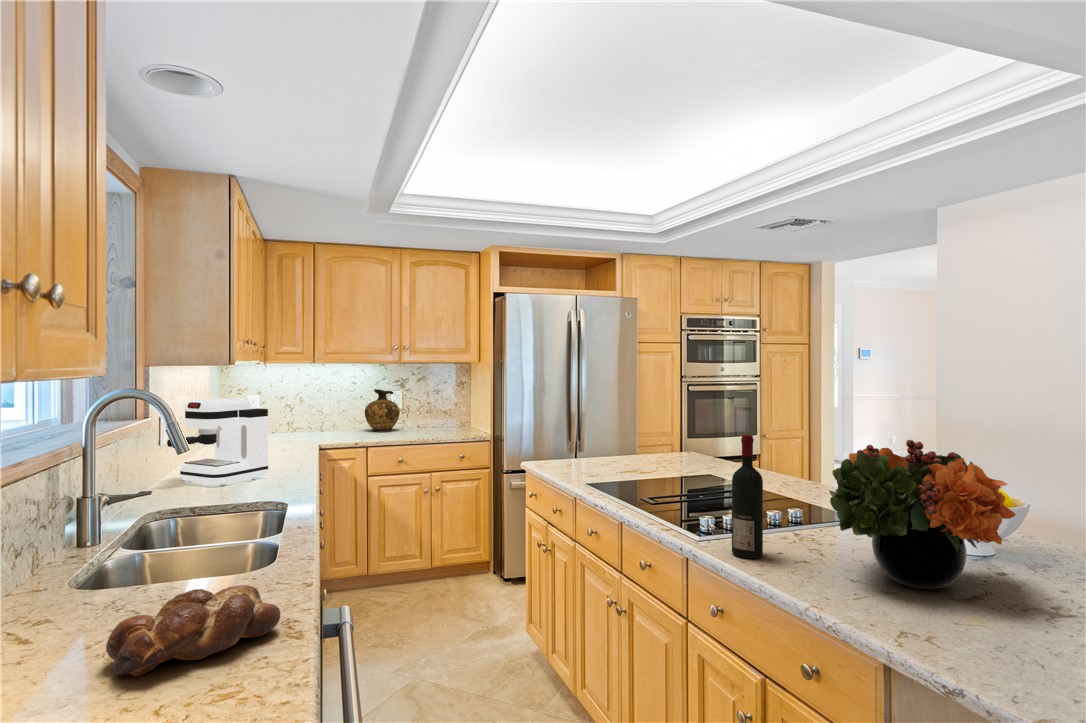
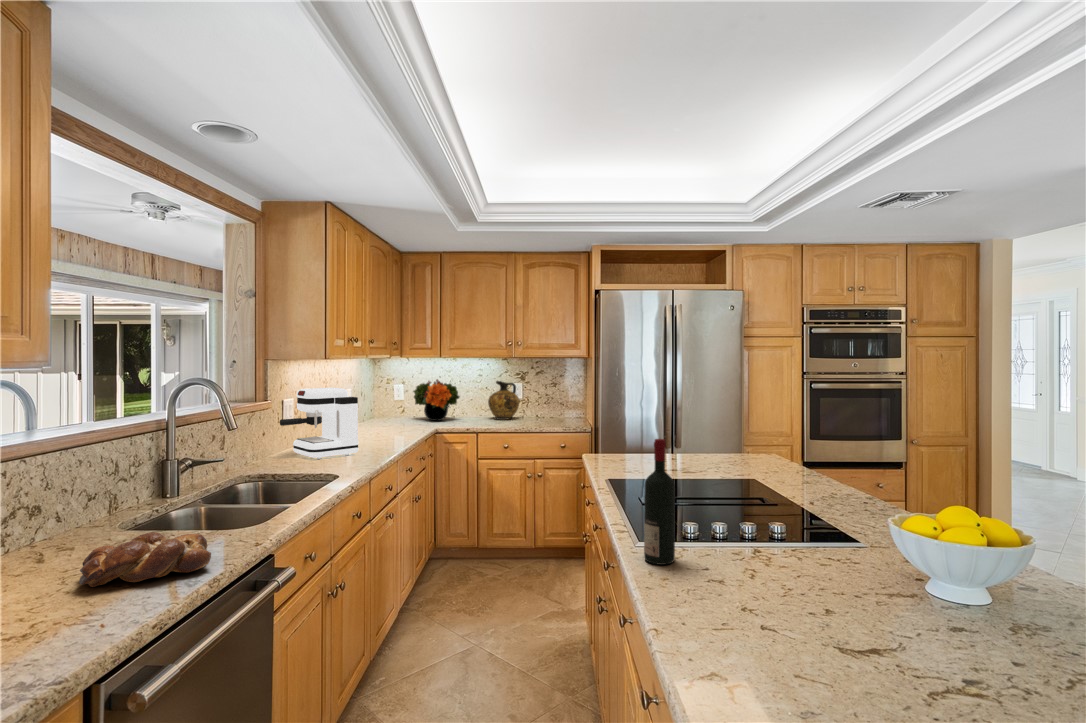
flower arrangement: present [829,440,1016,589] -> present [413,379,460,421]

